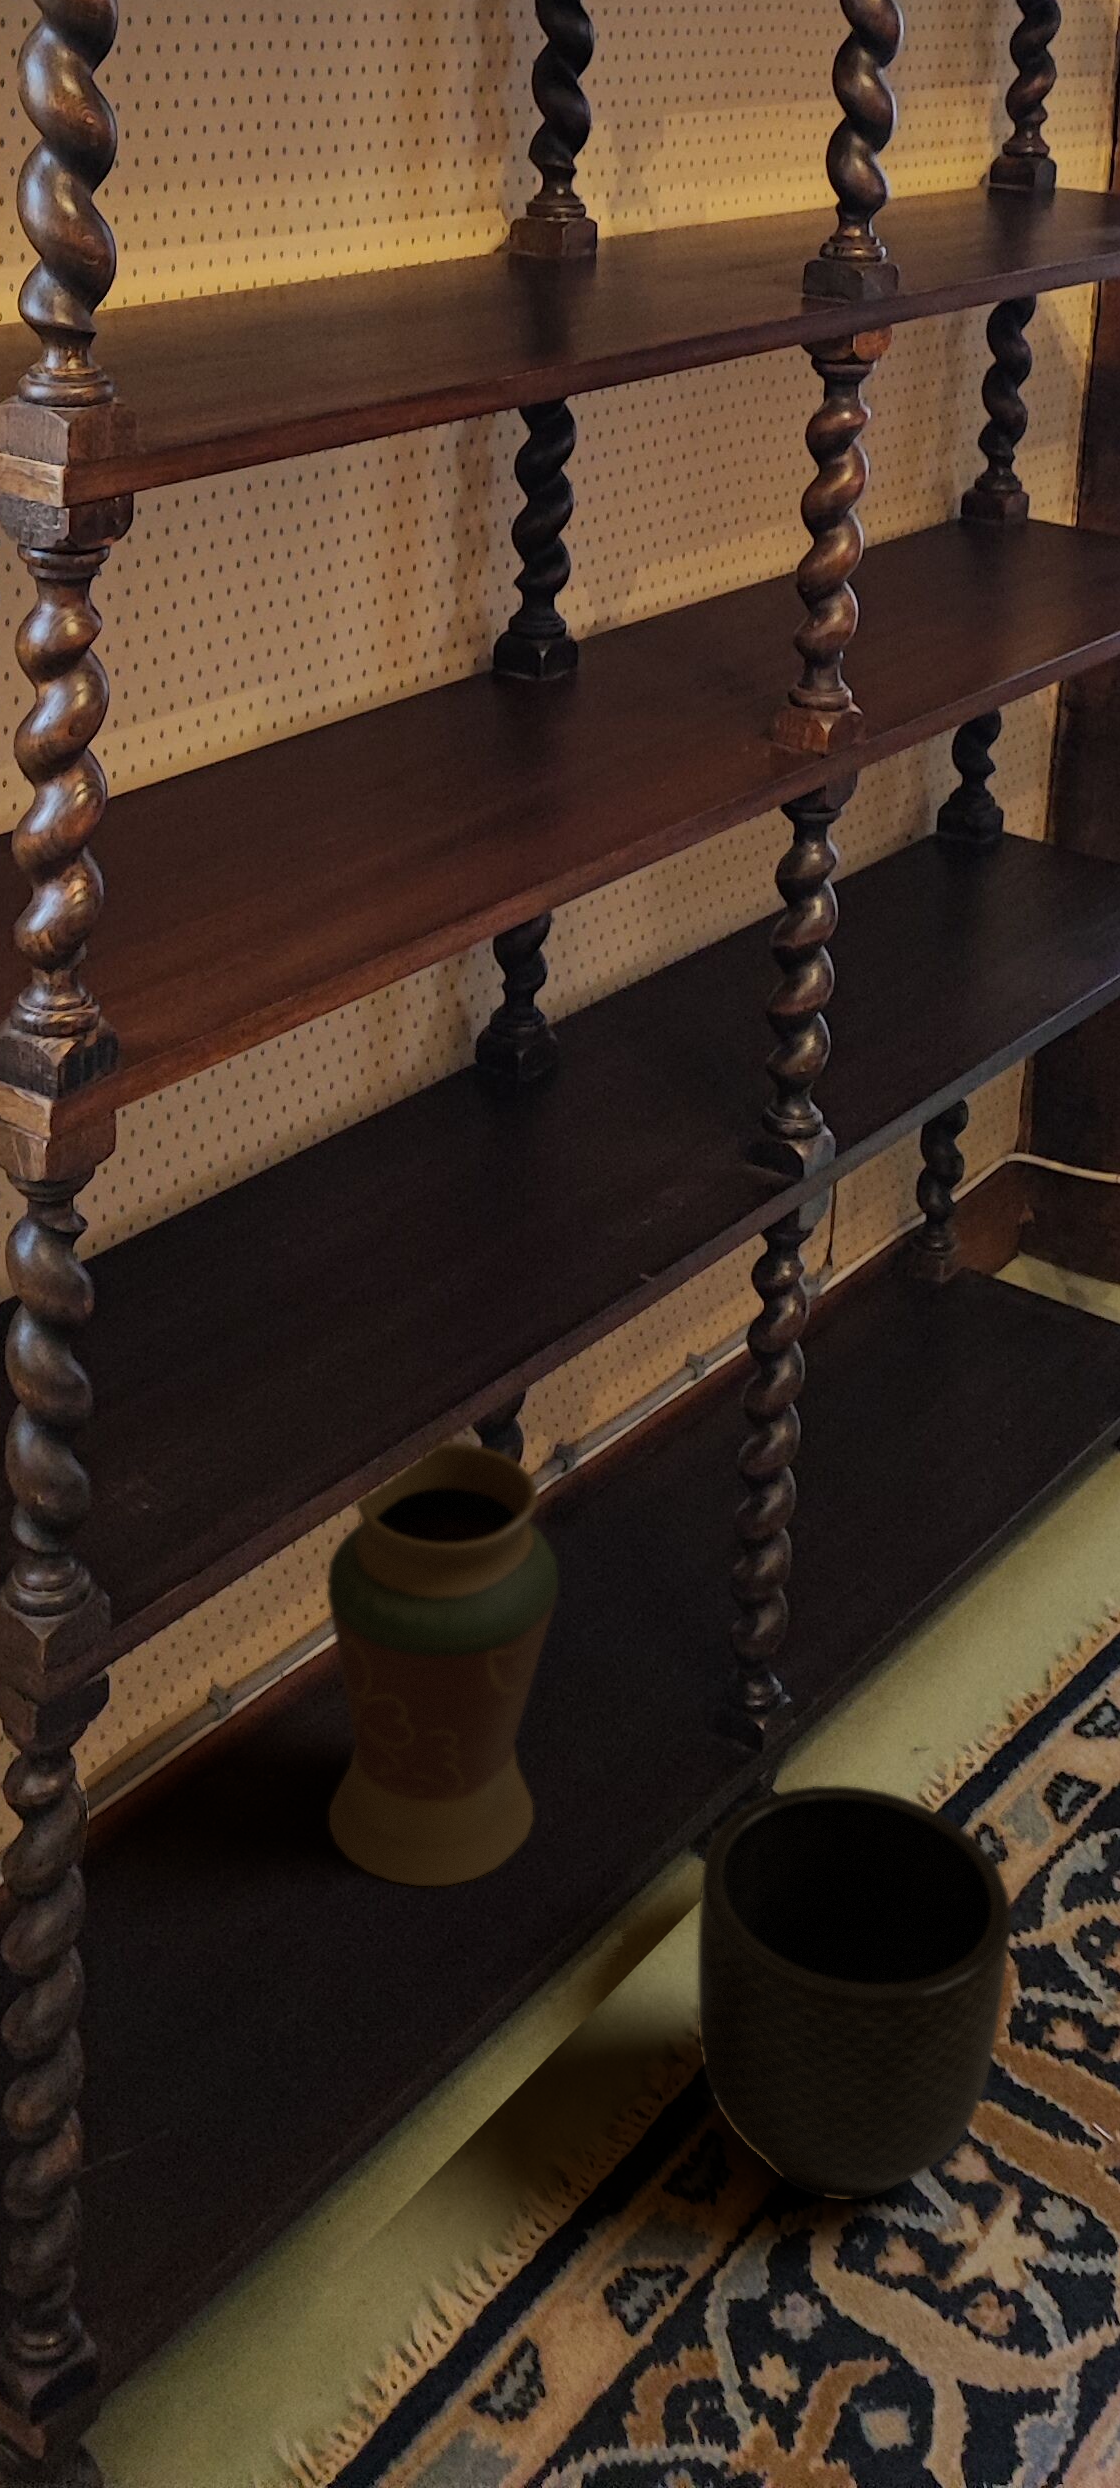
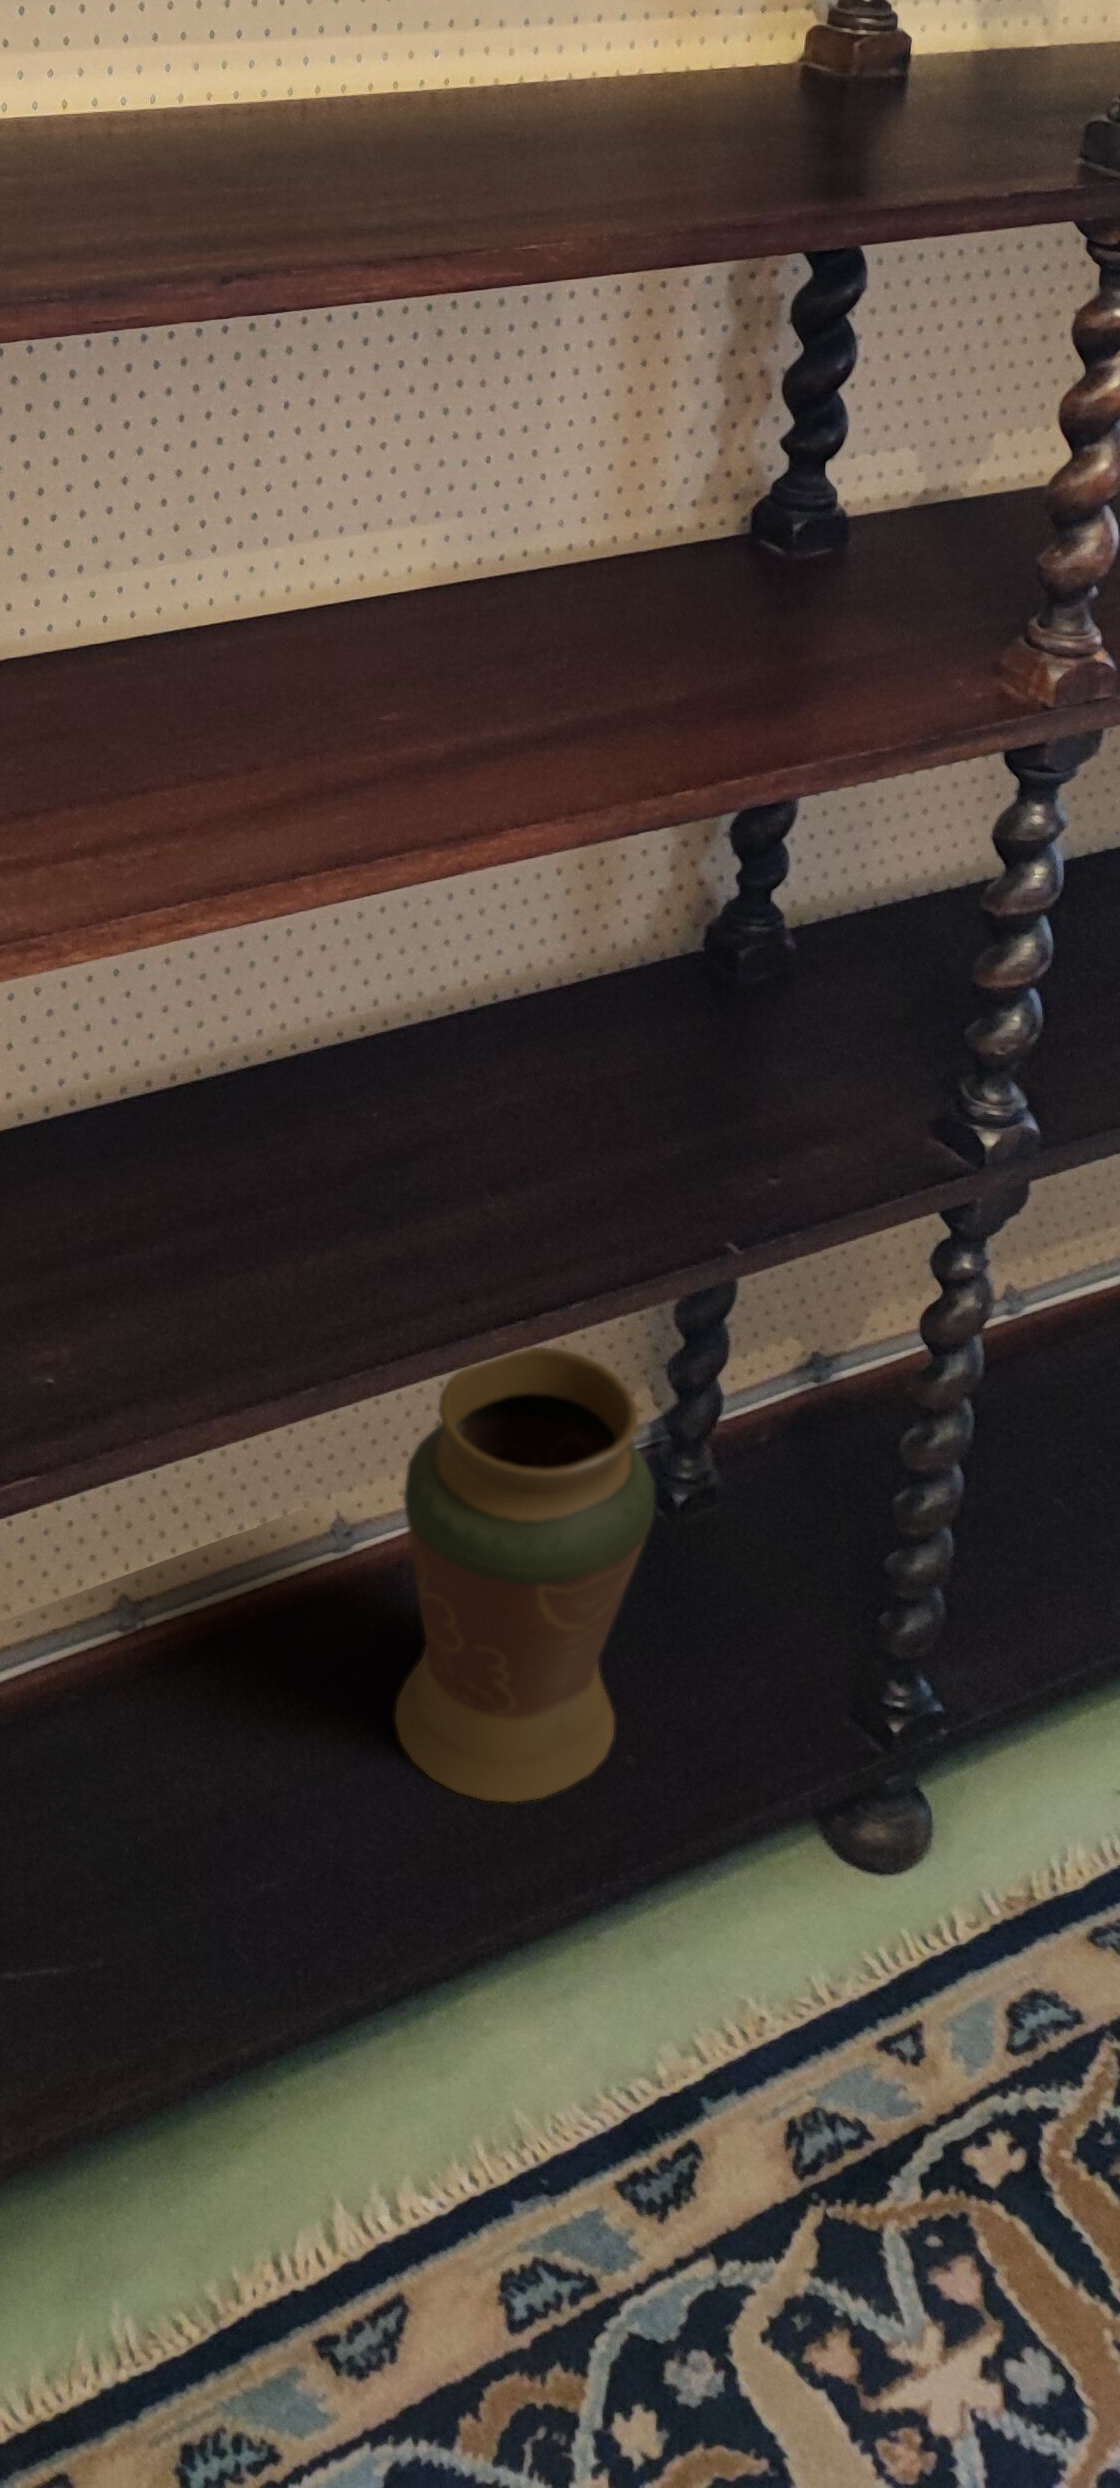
planter: present [698,1786,1011,2200] -> none [680,1822,1037,2278]

